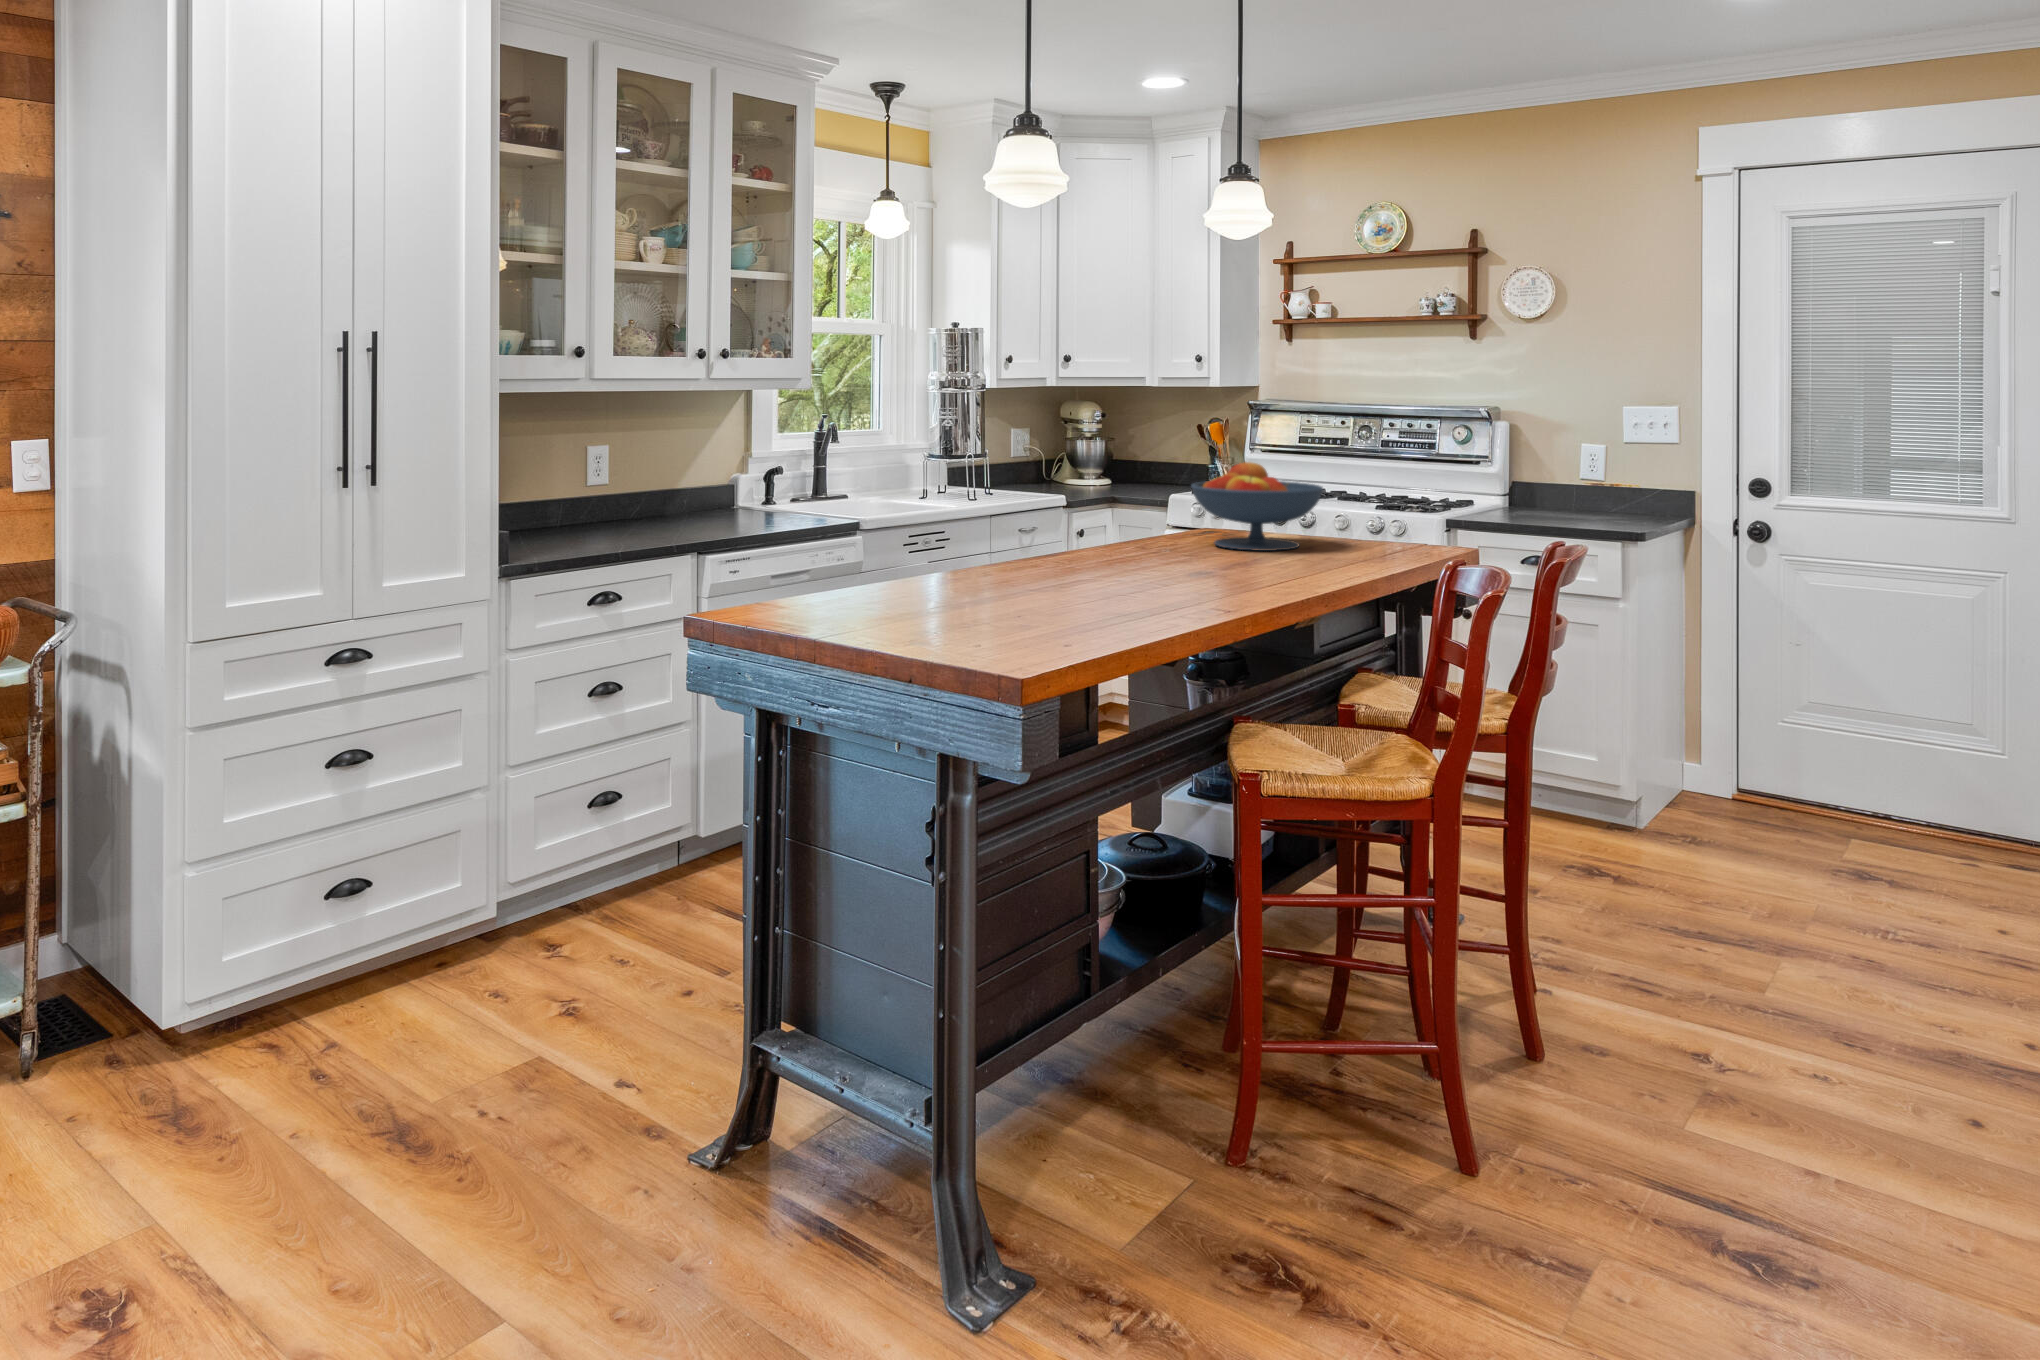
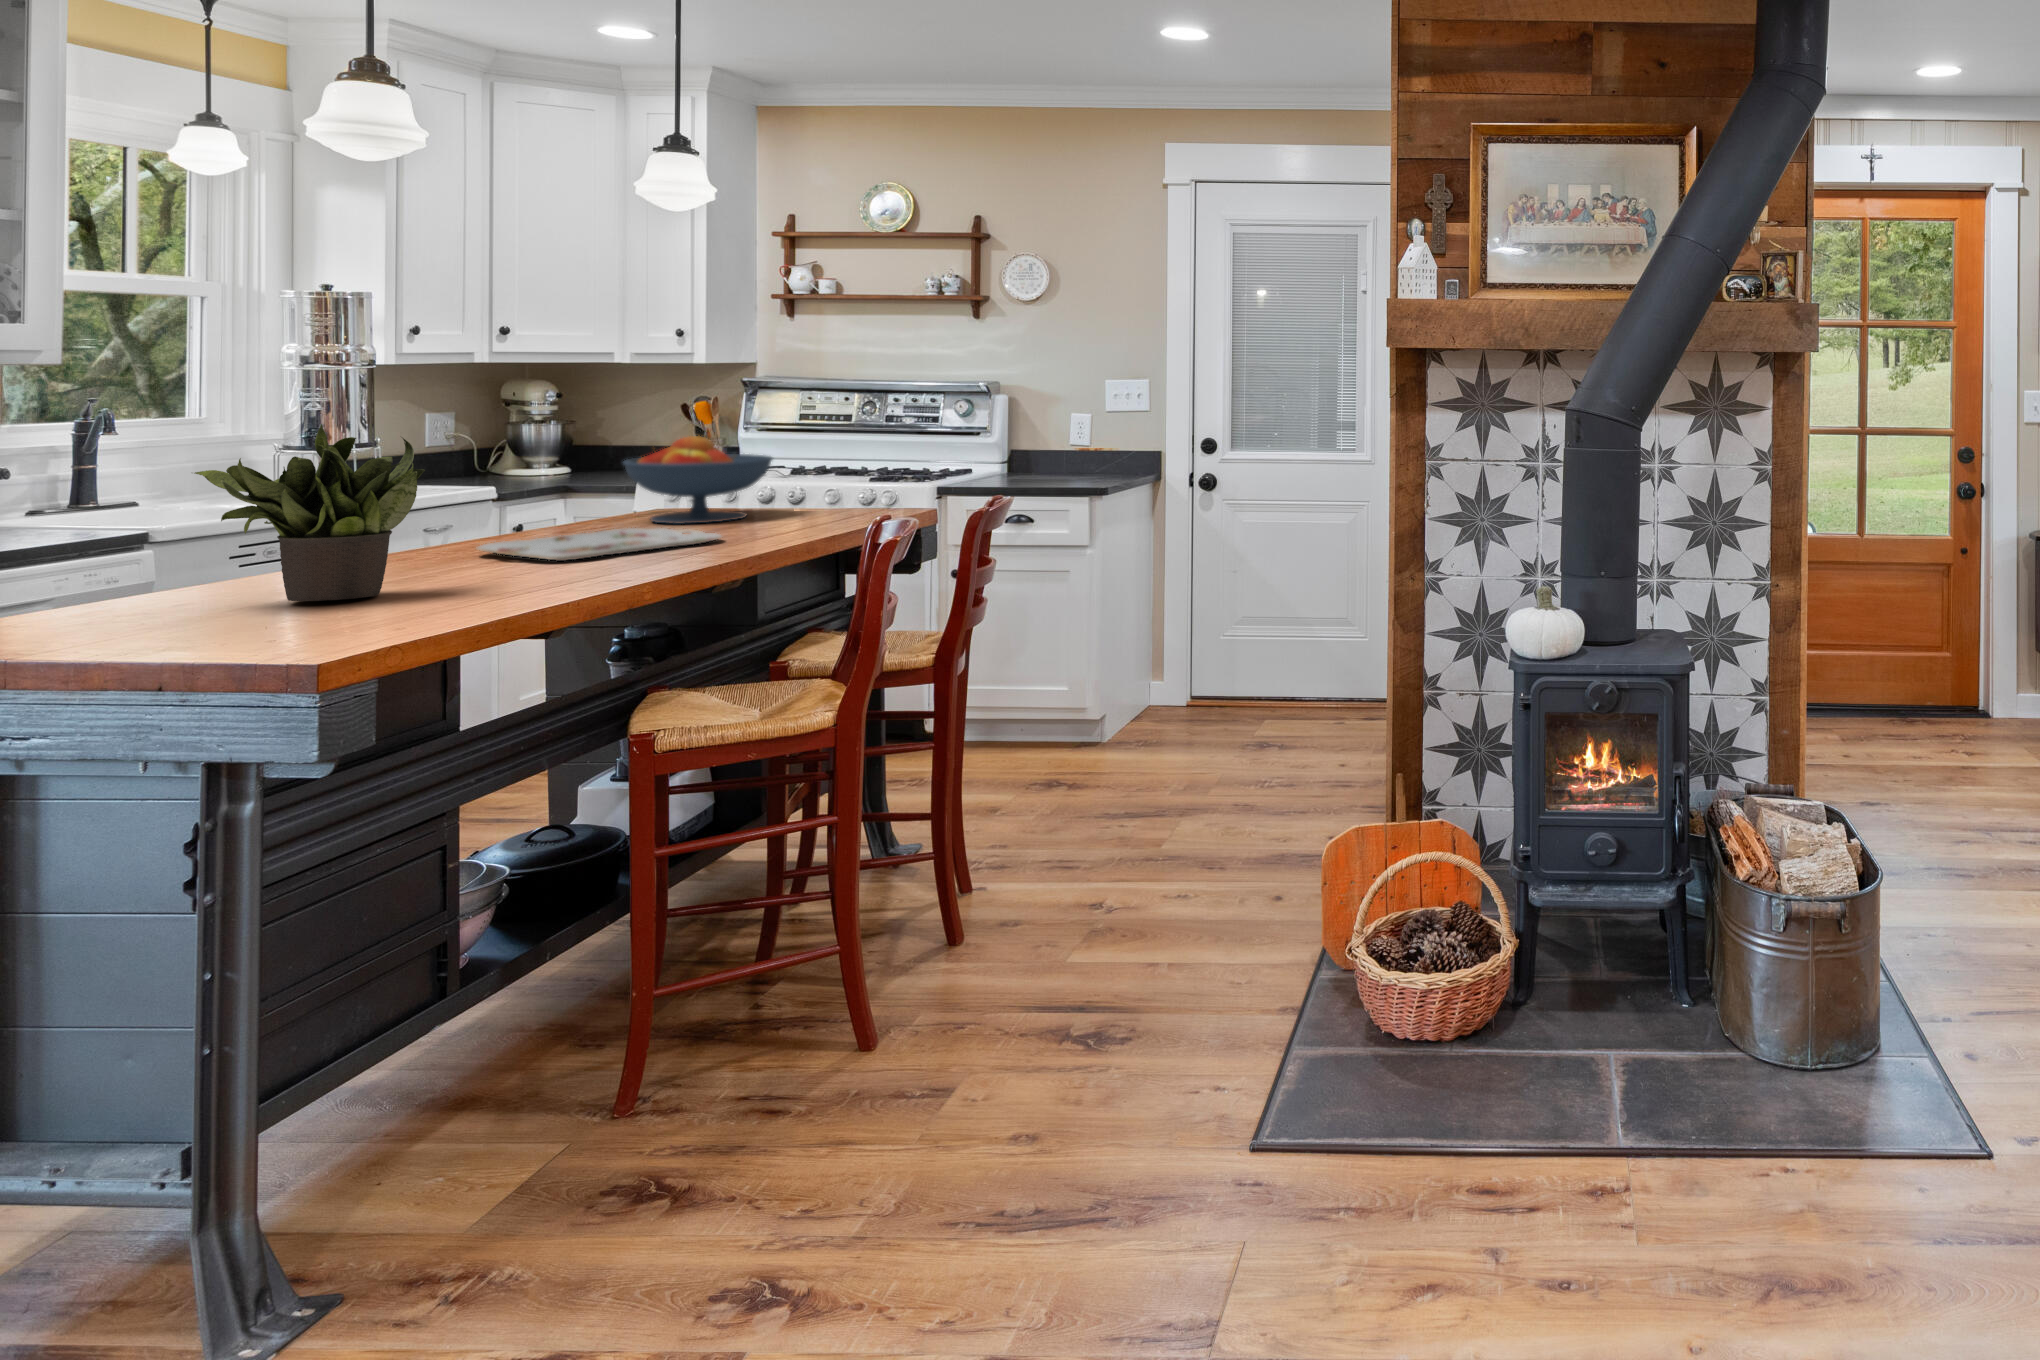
potted plant: none [910,447,1073,610] -> present [194,424,425,601]
serving tray: none [1090,553,1296,584] -> present [477,528,721,561]

